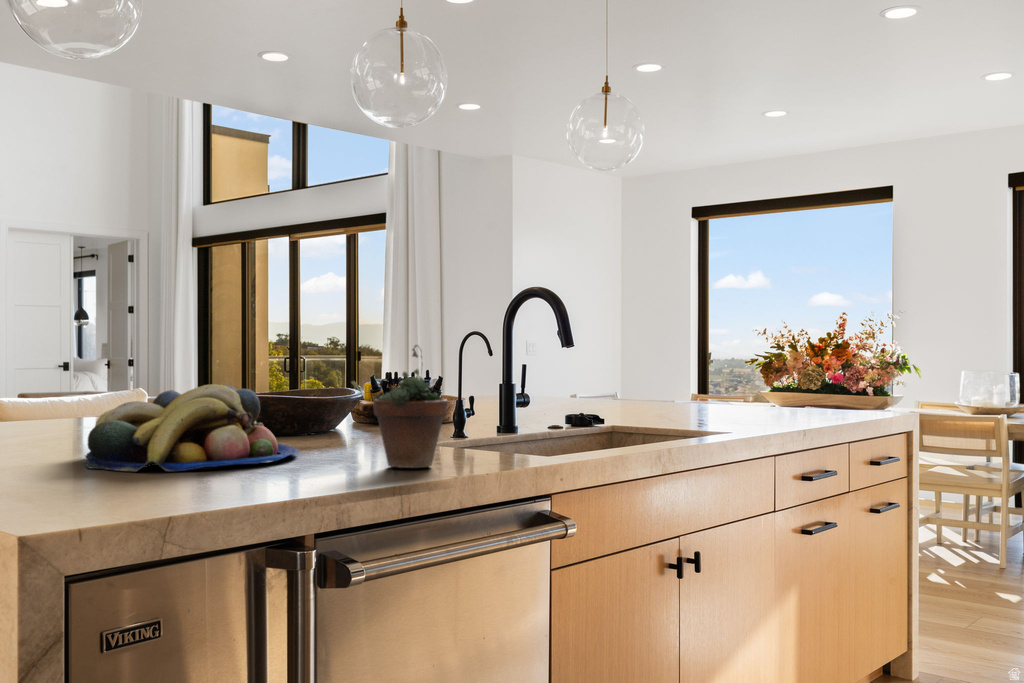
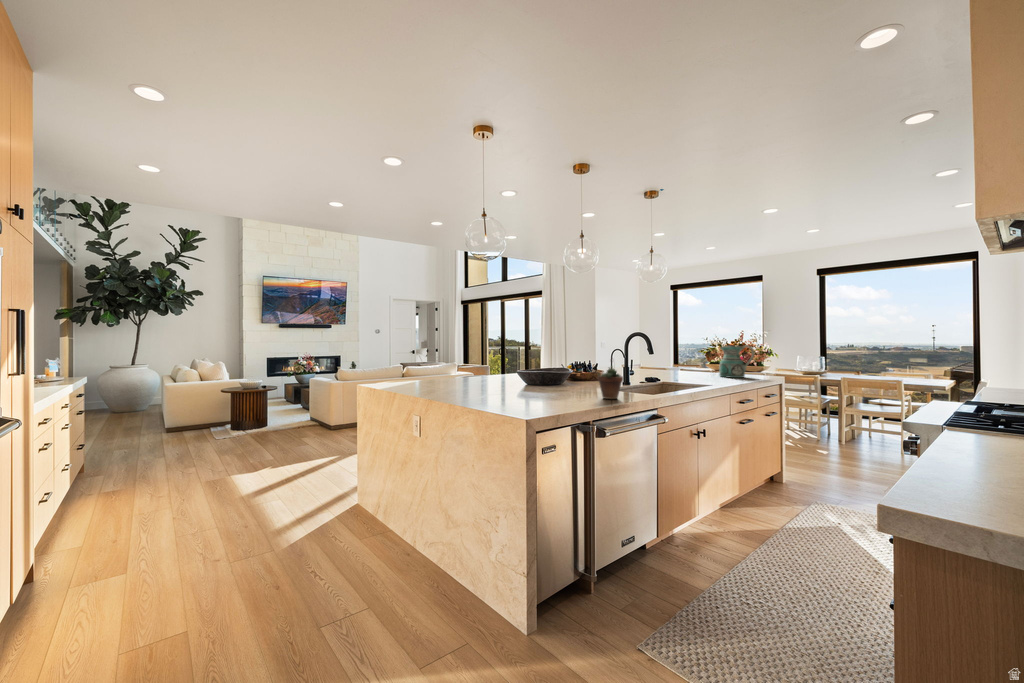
ceramic pitcher: none [768,334,848,417] -> present [719,345,754,378]
fruit bowl: present [85,384,299,472] -> none [503,370,568,399]

